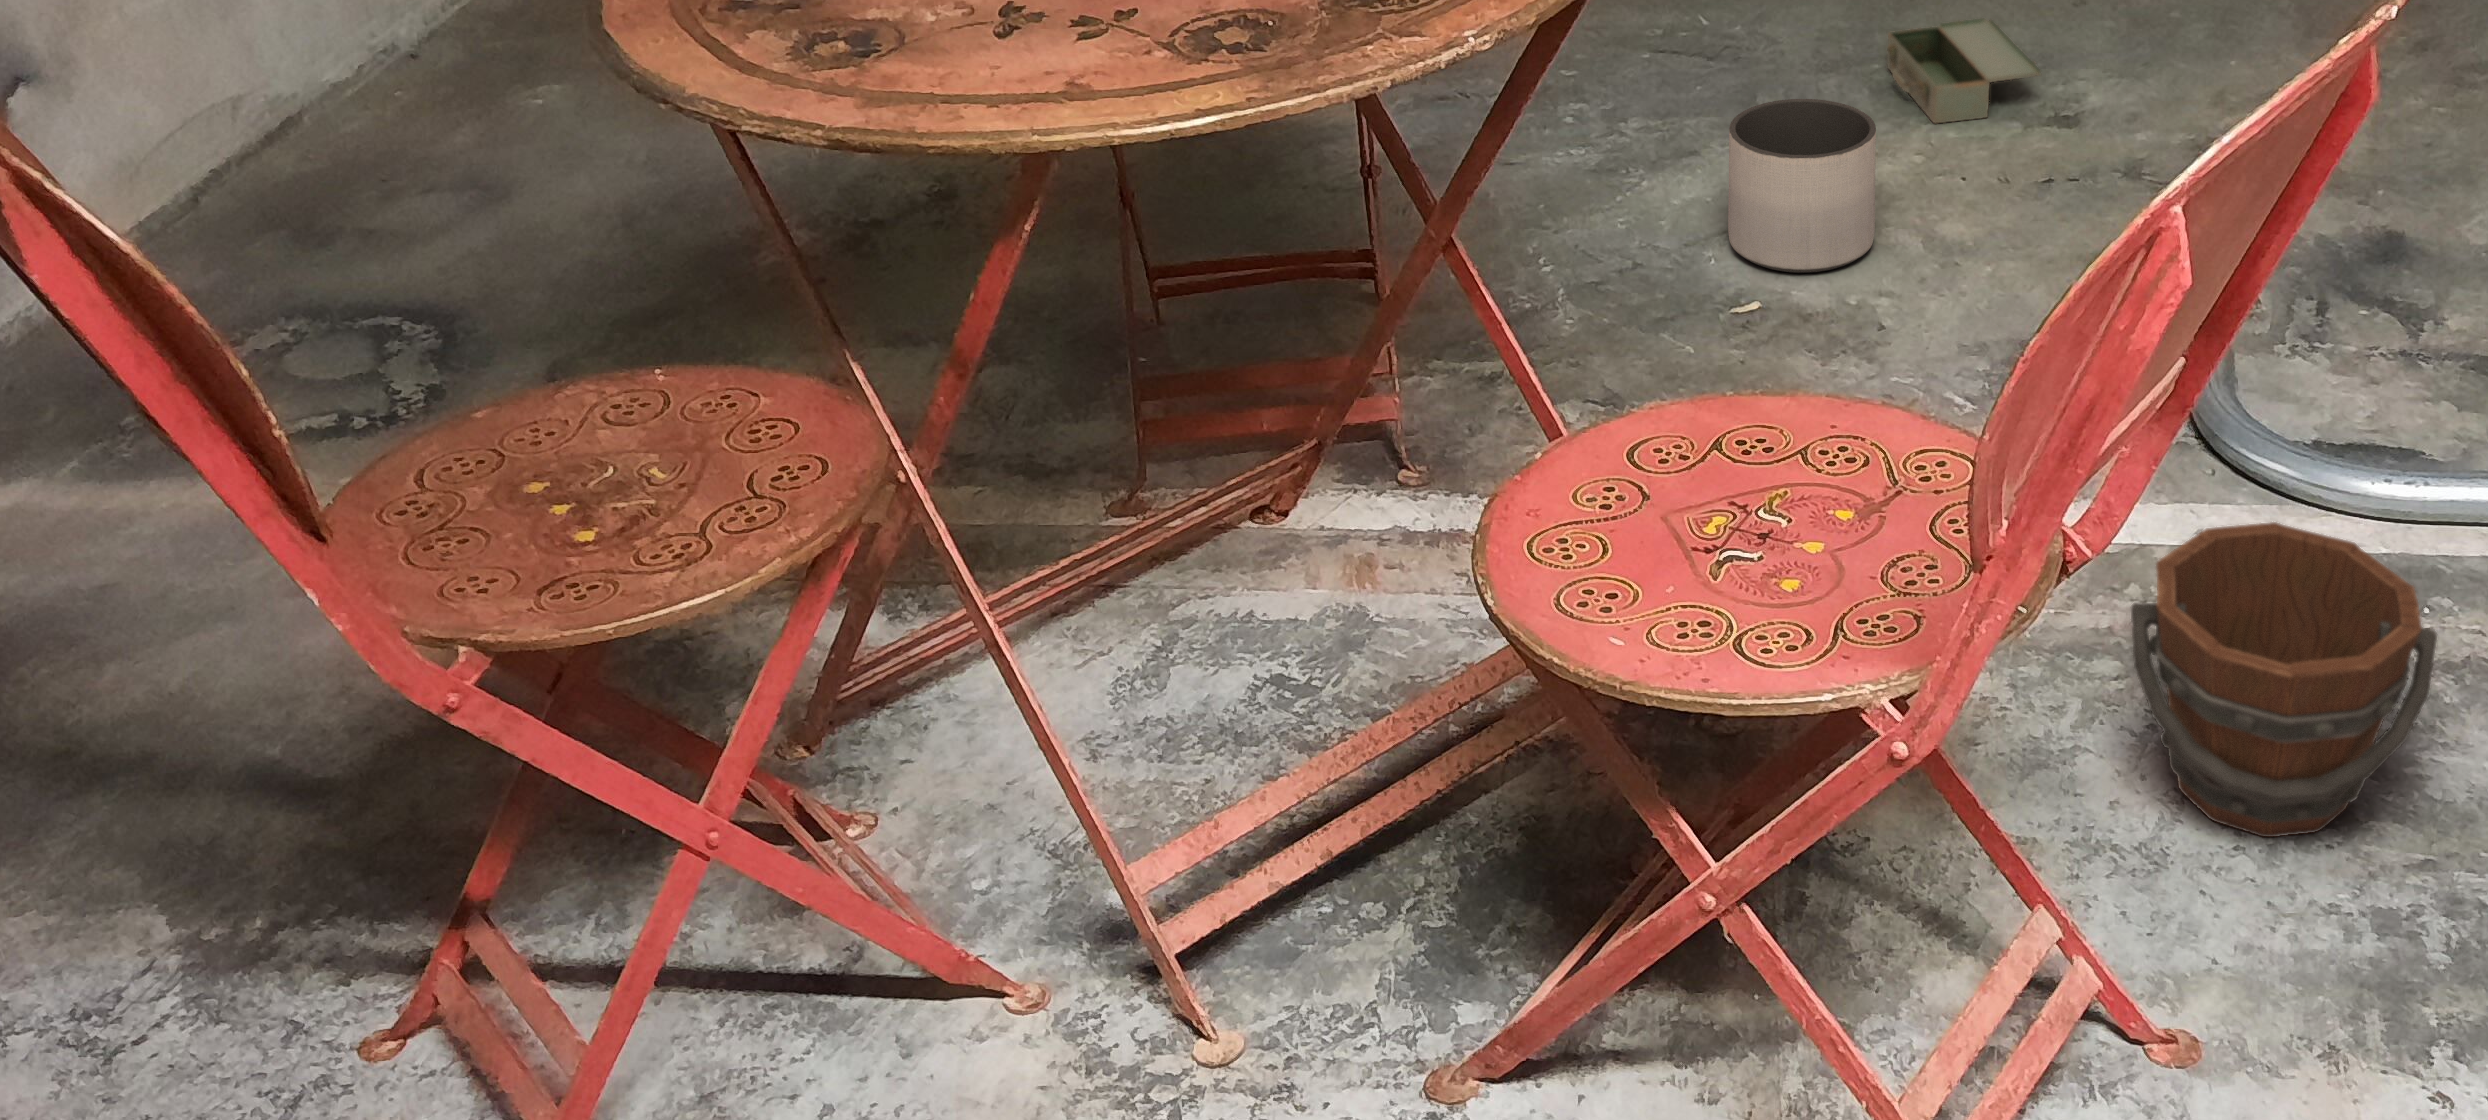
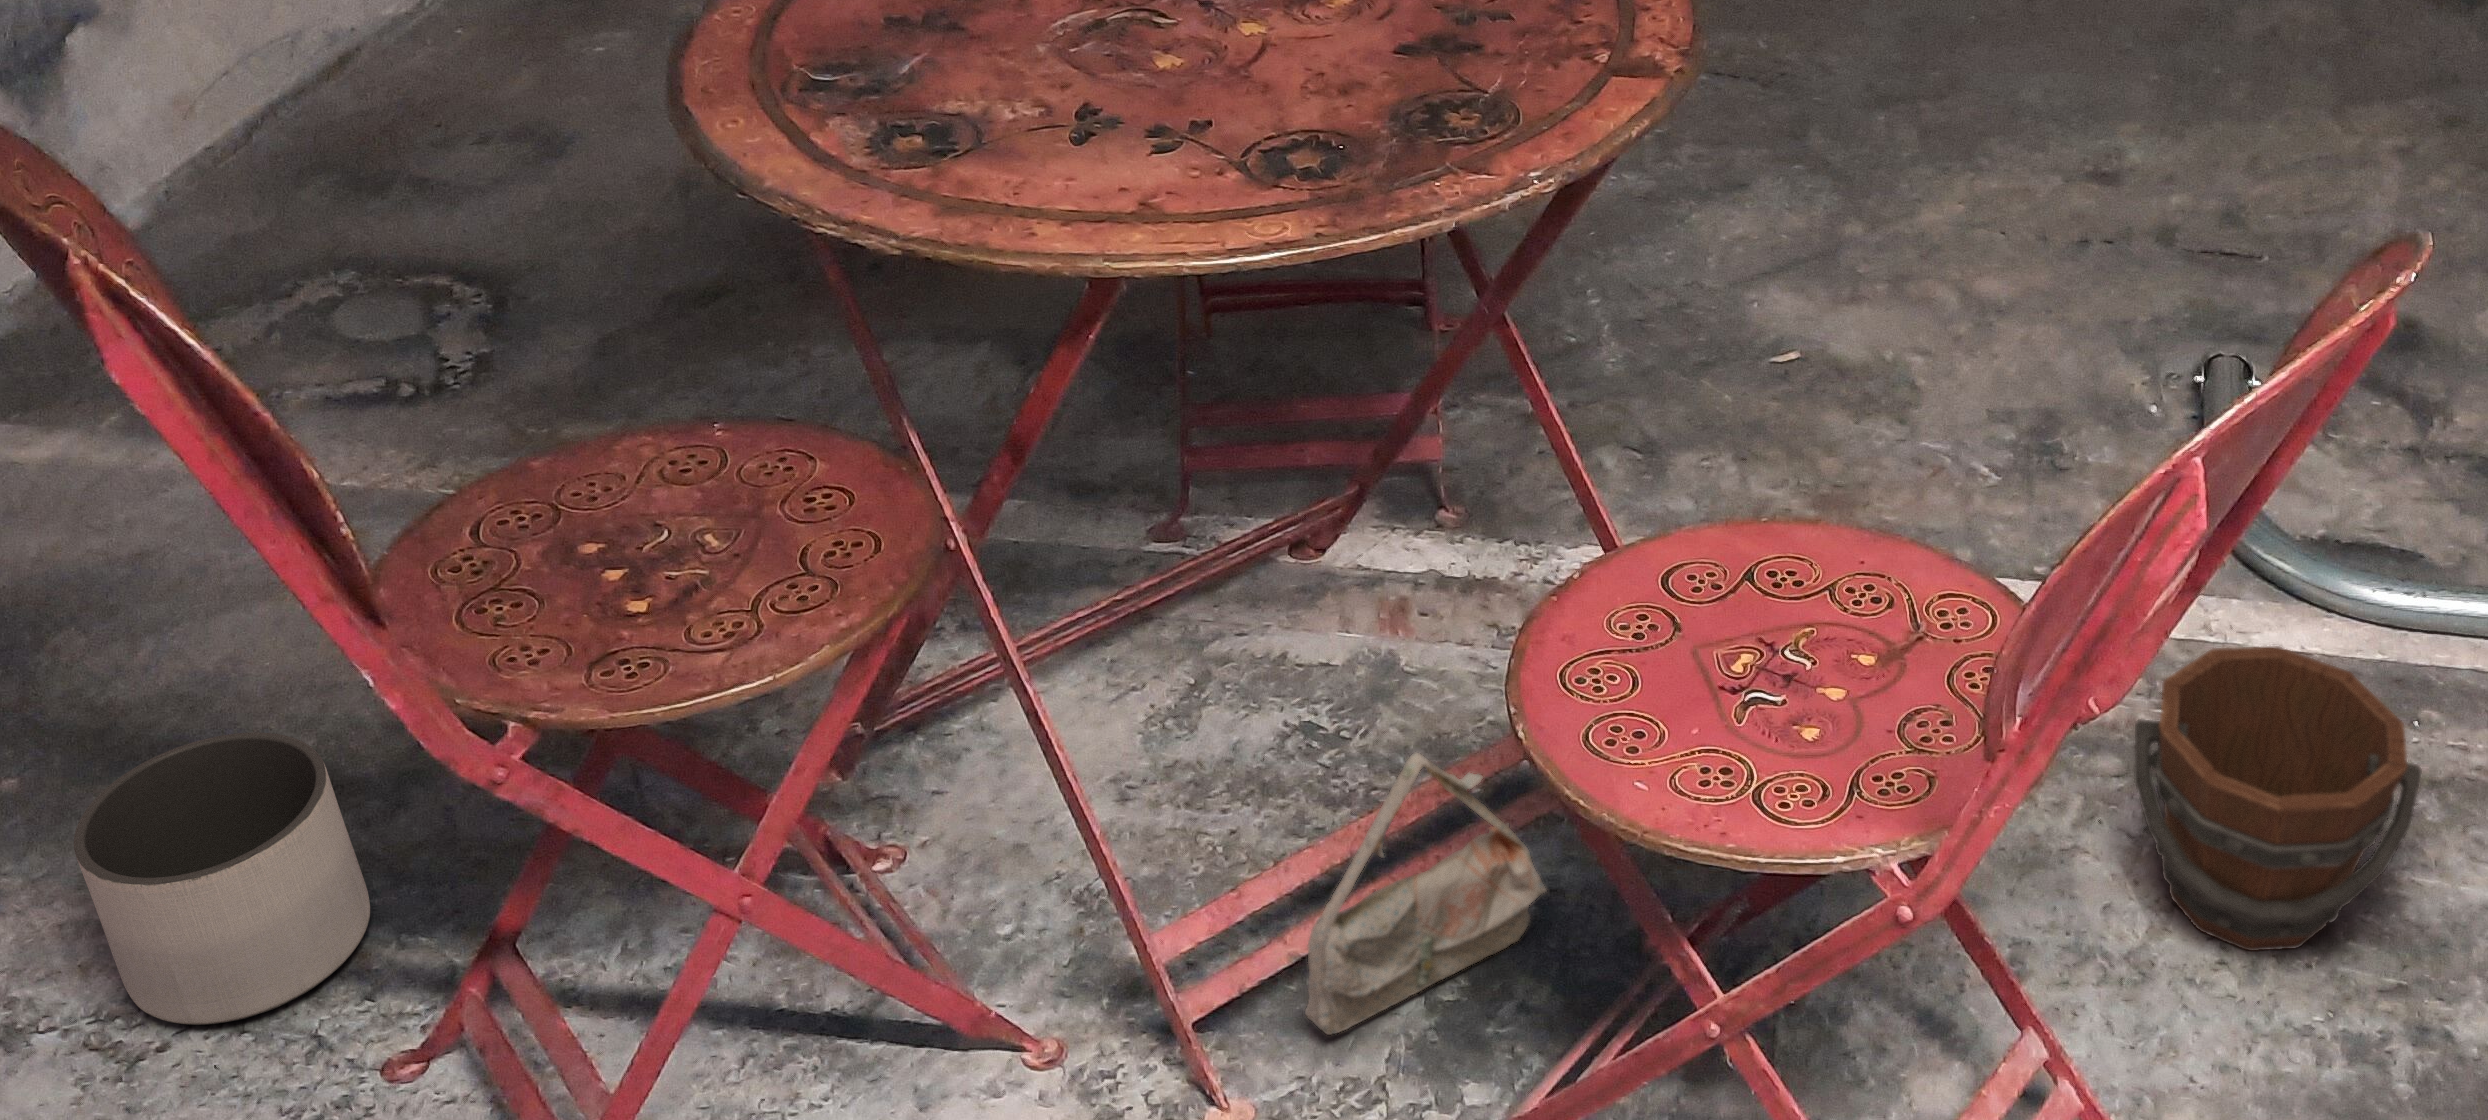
toolbox: present [1887,18,2041,123] -> none [1945,68,2093,173]
planter: present [1728,99,1876,273] -> present [74,732,370,1025]
bag: none [1287,663,1530,964] -> present [1305,753,1546,1035]

